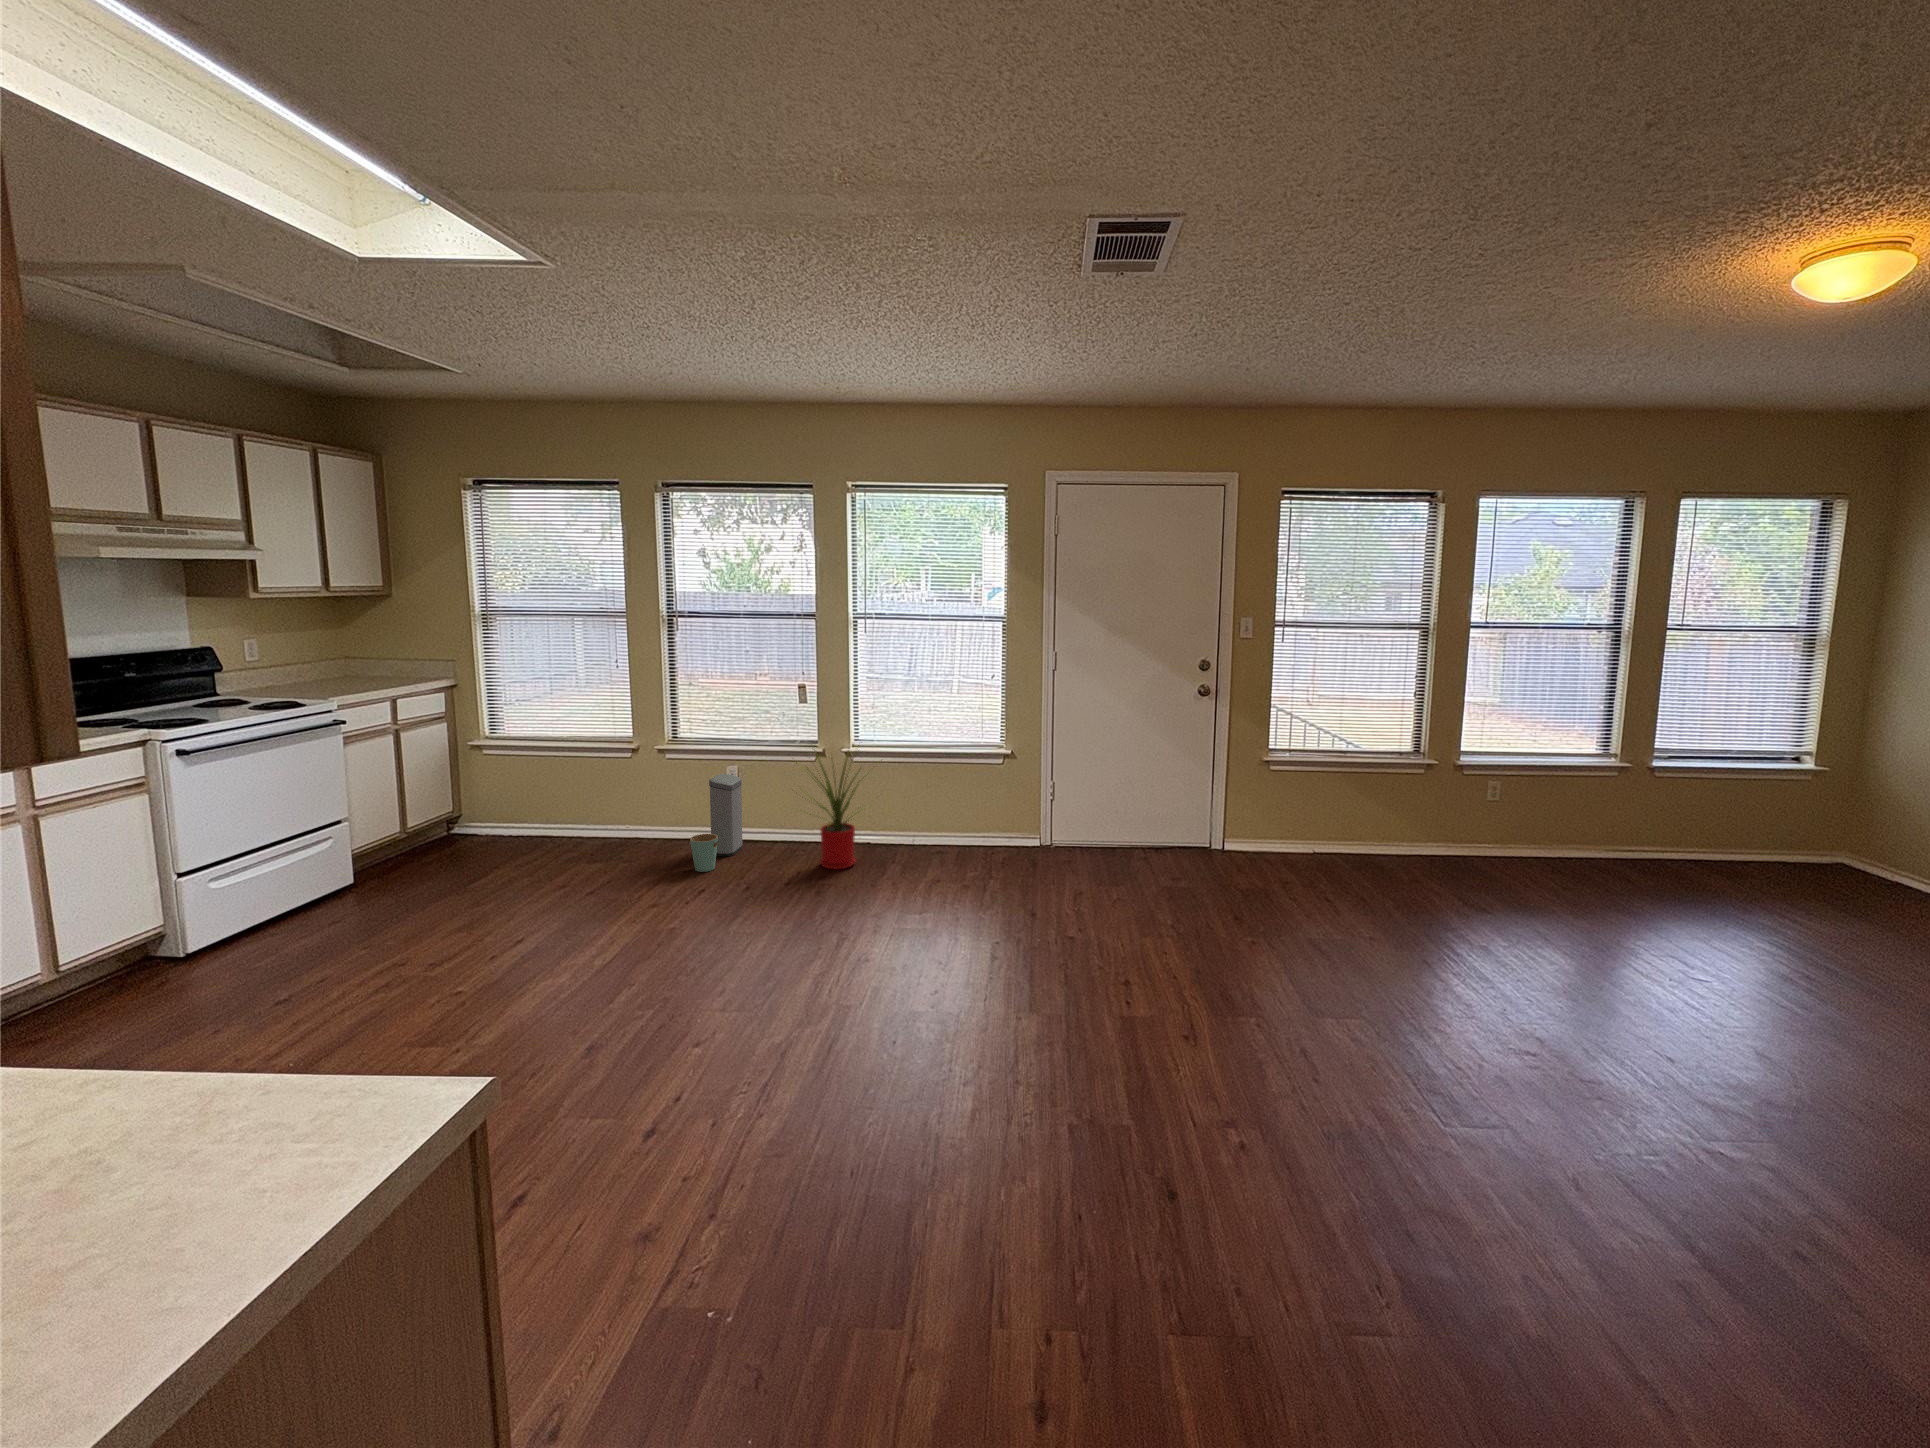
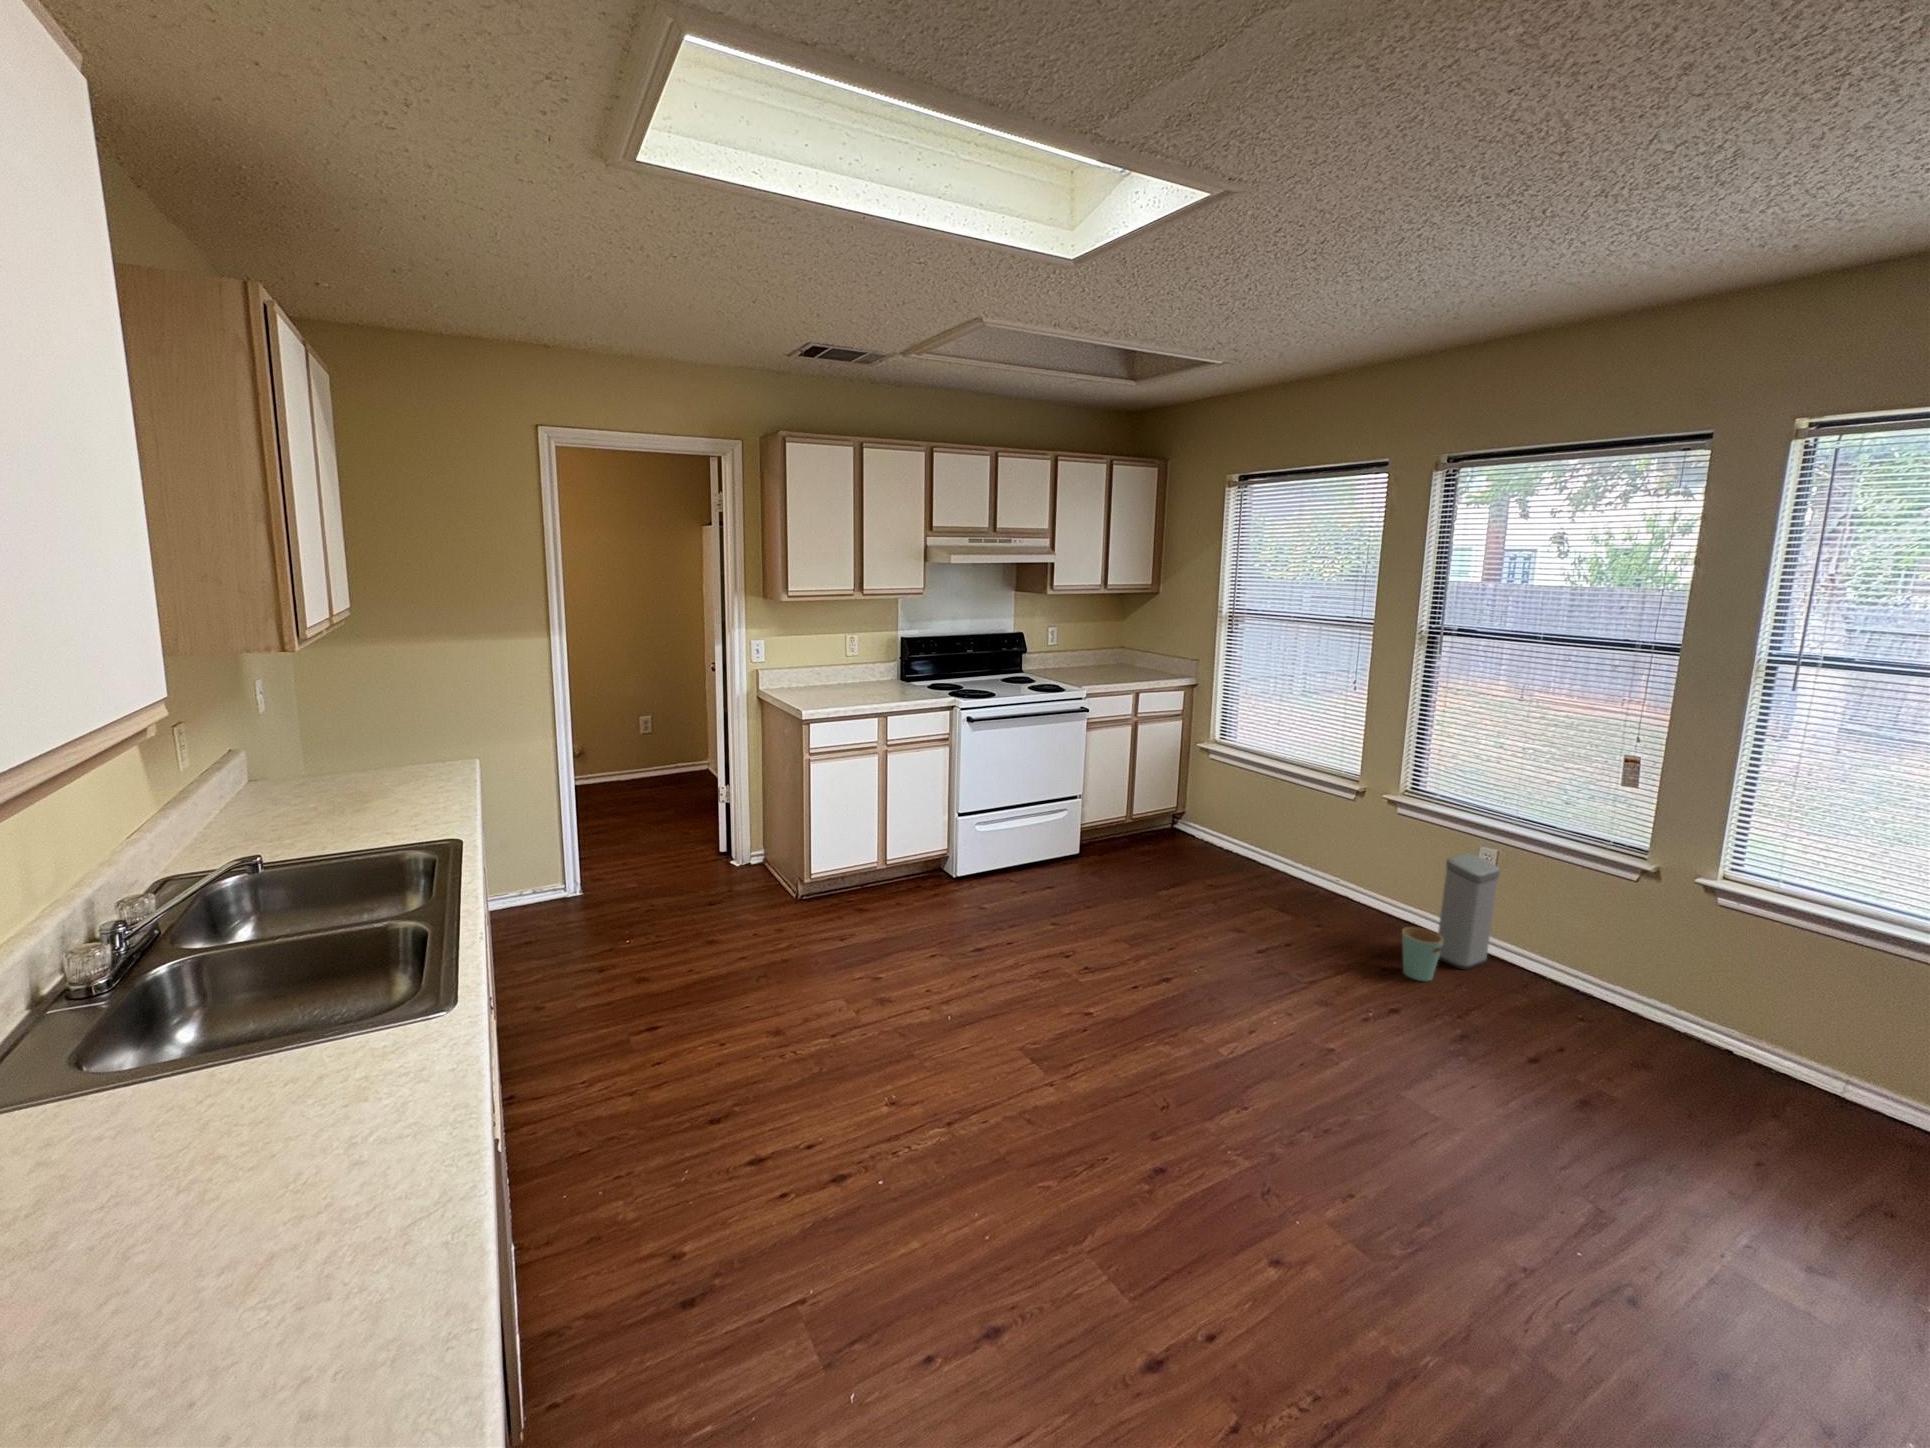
house plant: present [798,751,864,869] -> none [1568,851,1804,1079]

